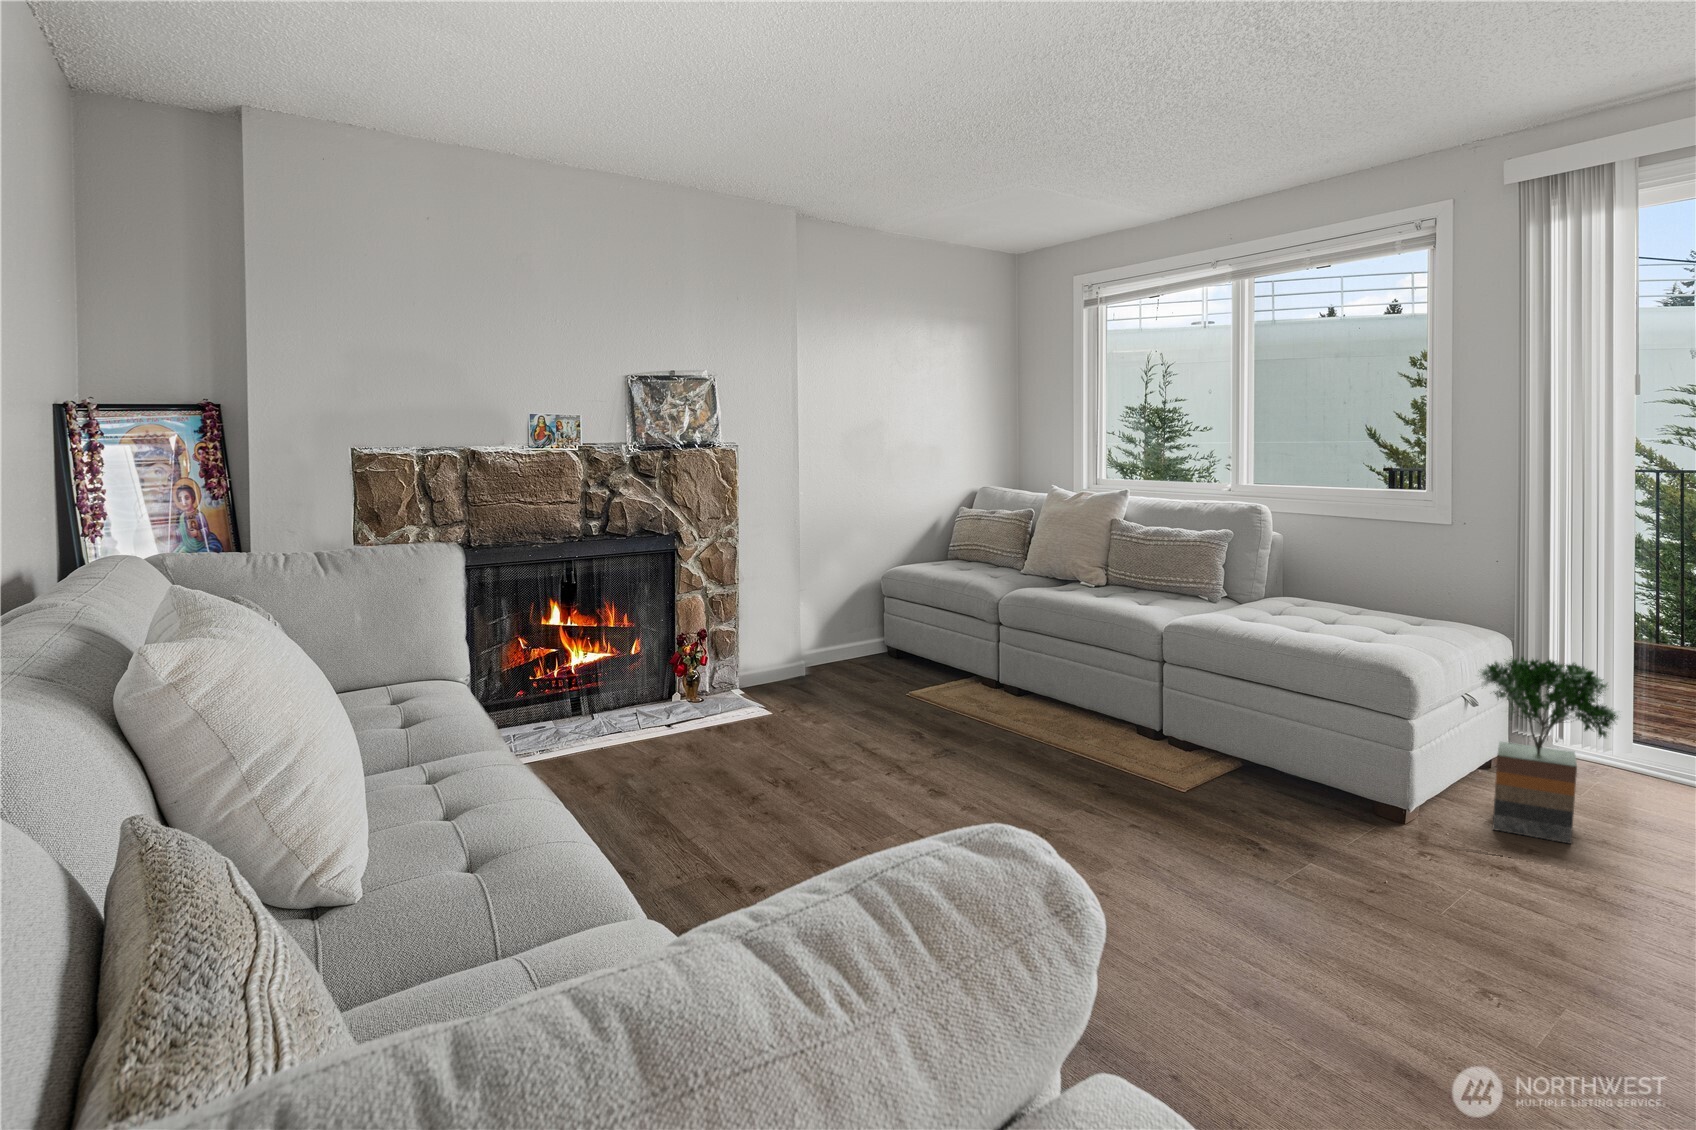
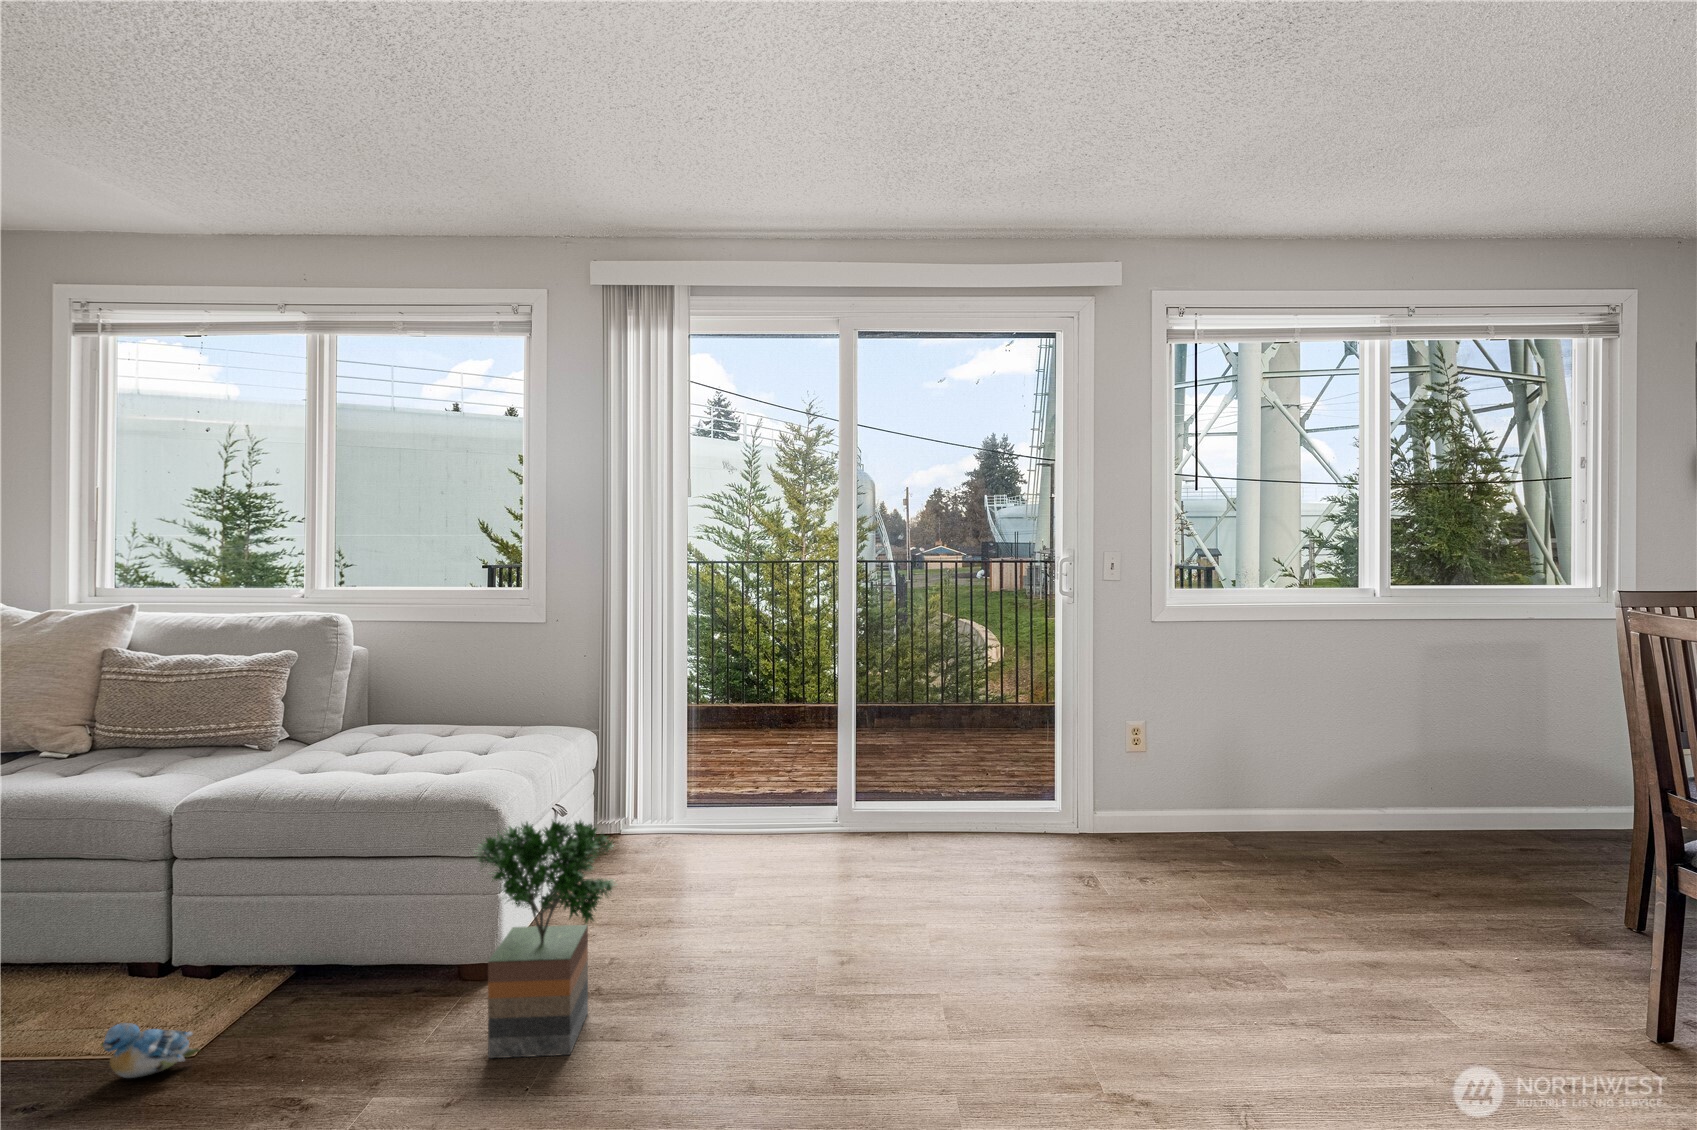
plush toy: none [1205,746,1259,783] -> present [100,1023,200,1078]

